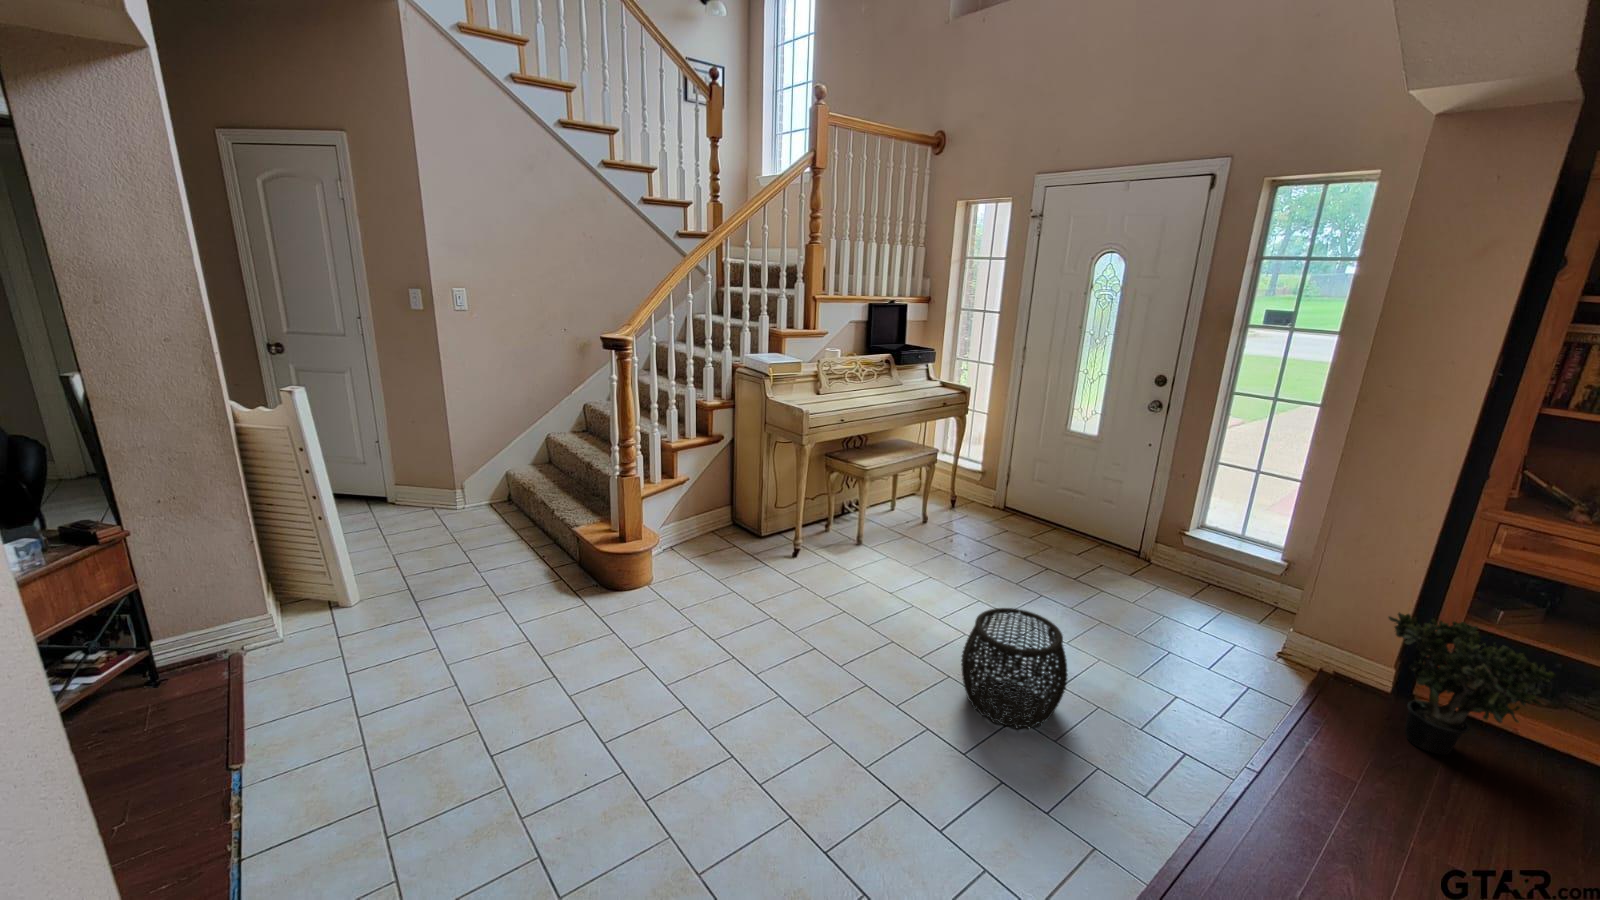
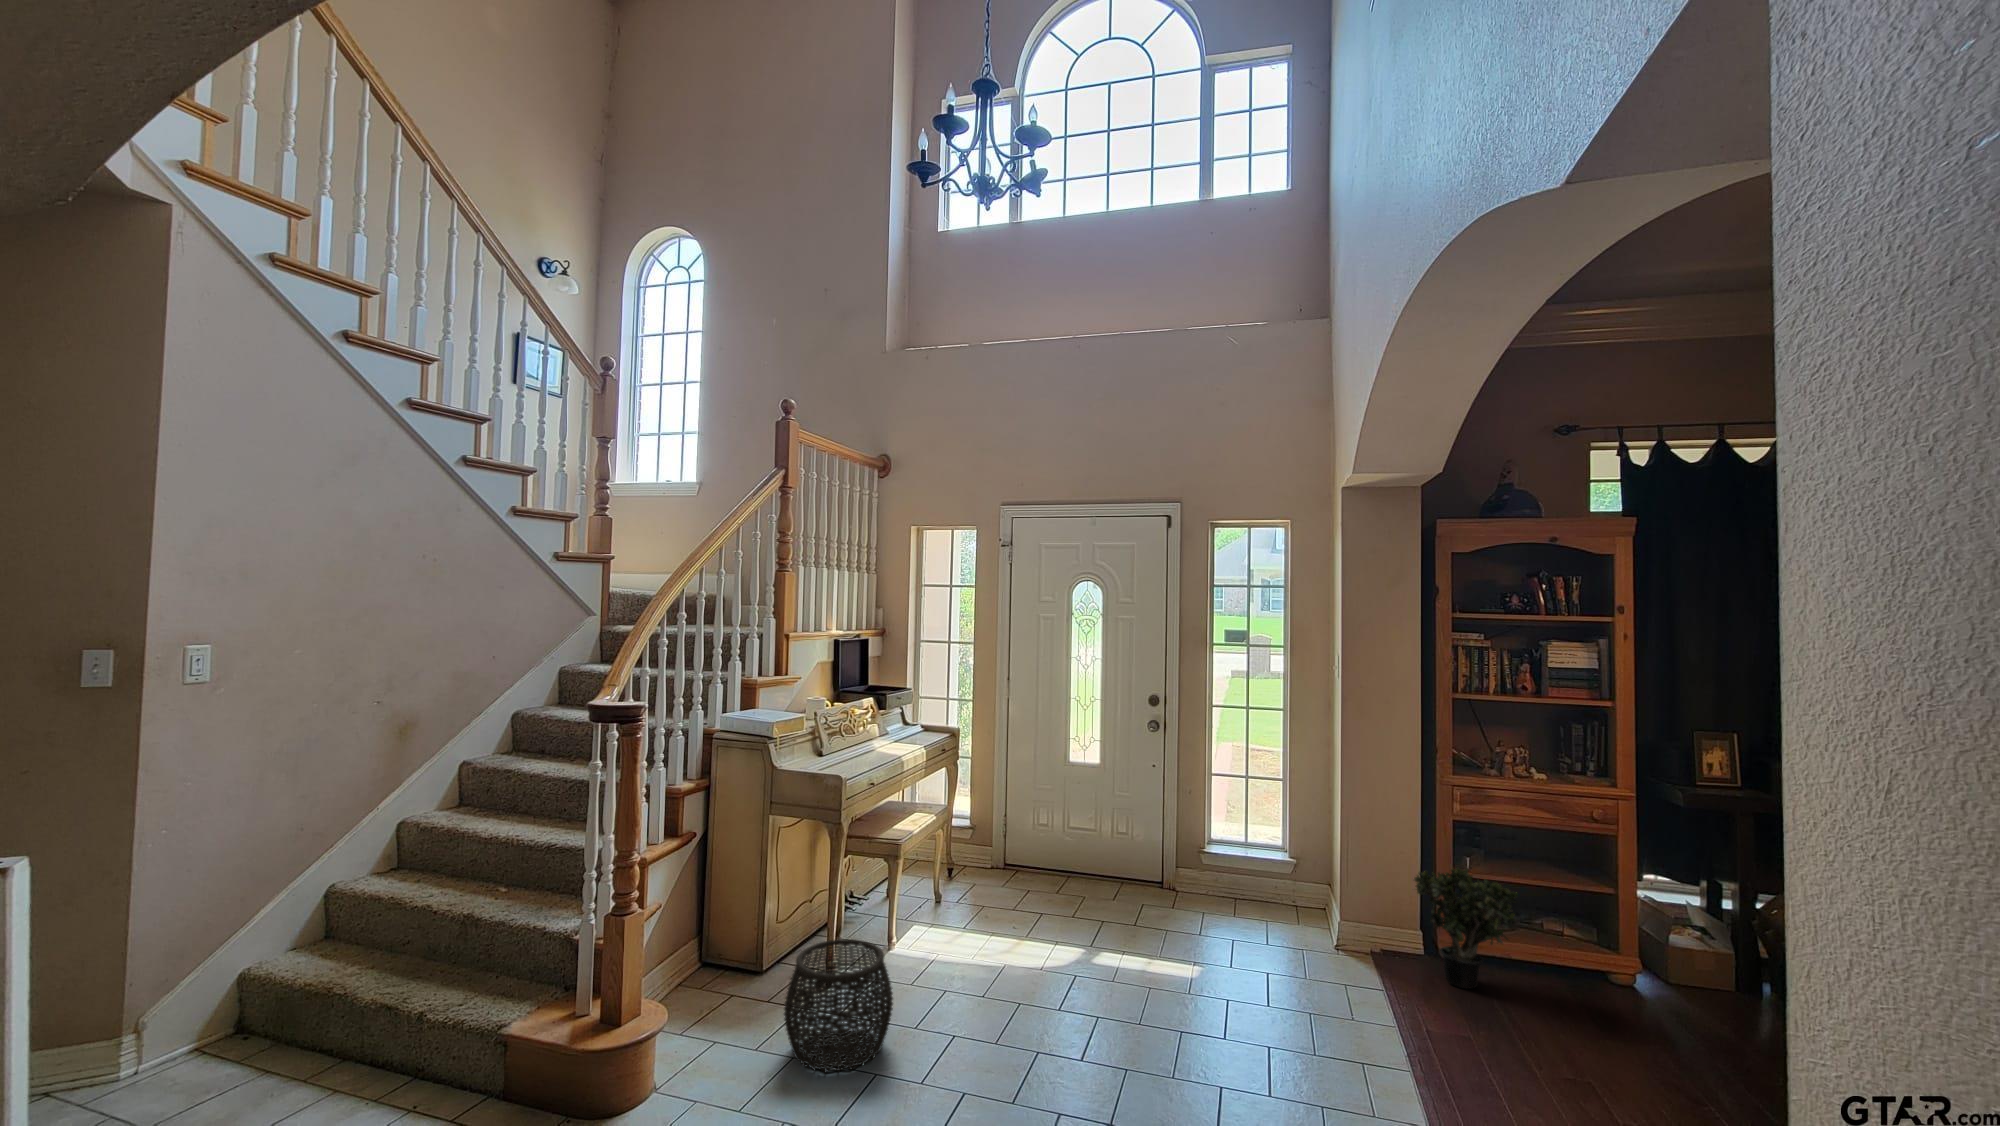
woven basket: present [961,608,1068,729] -> present [784,939,893,1072]

